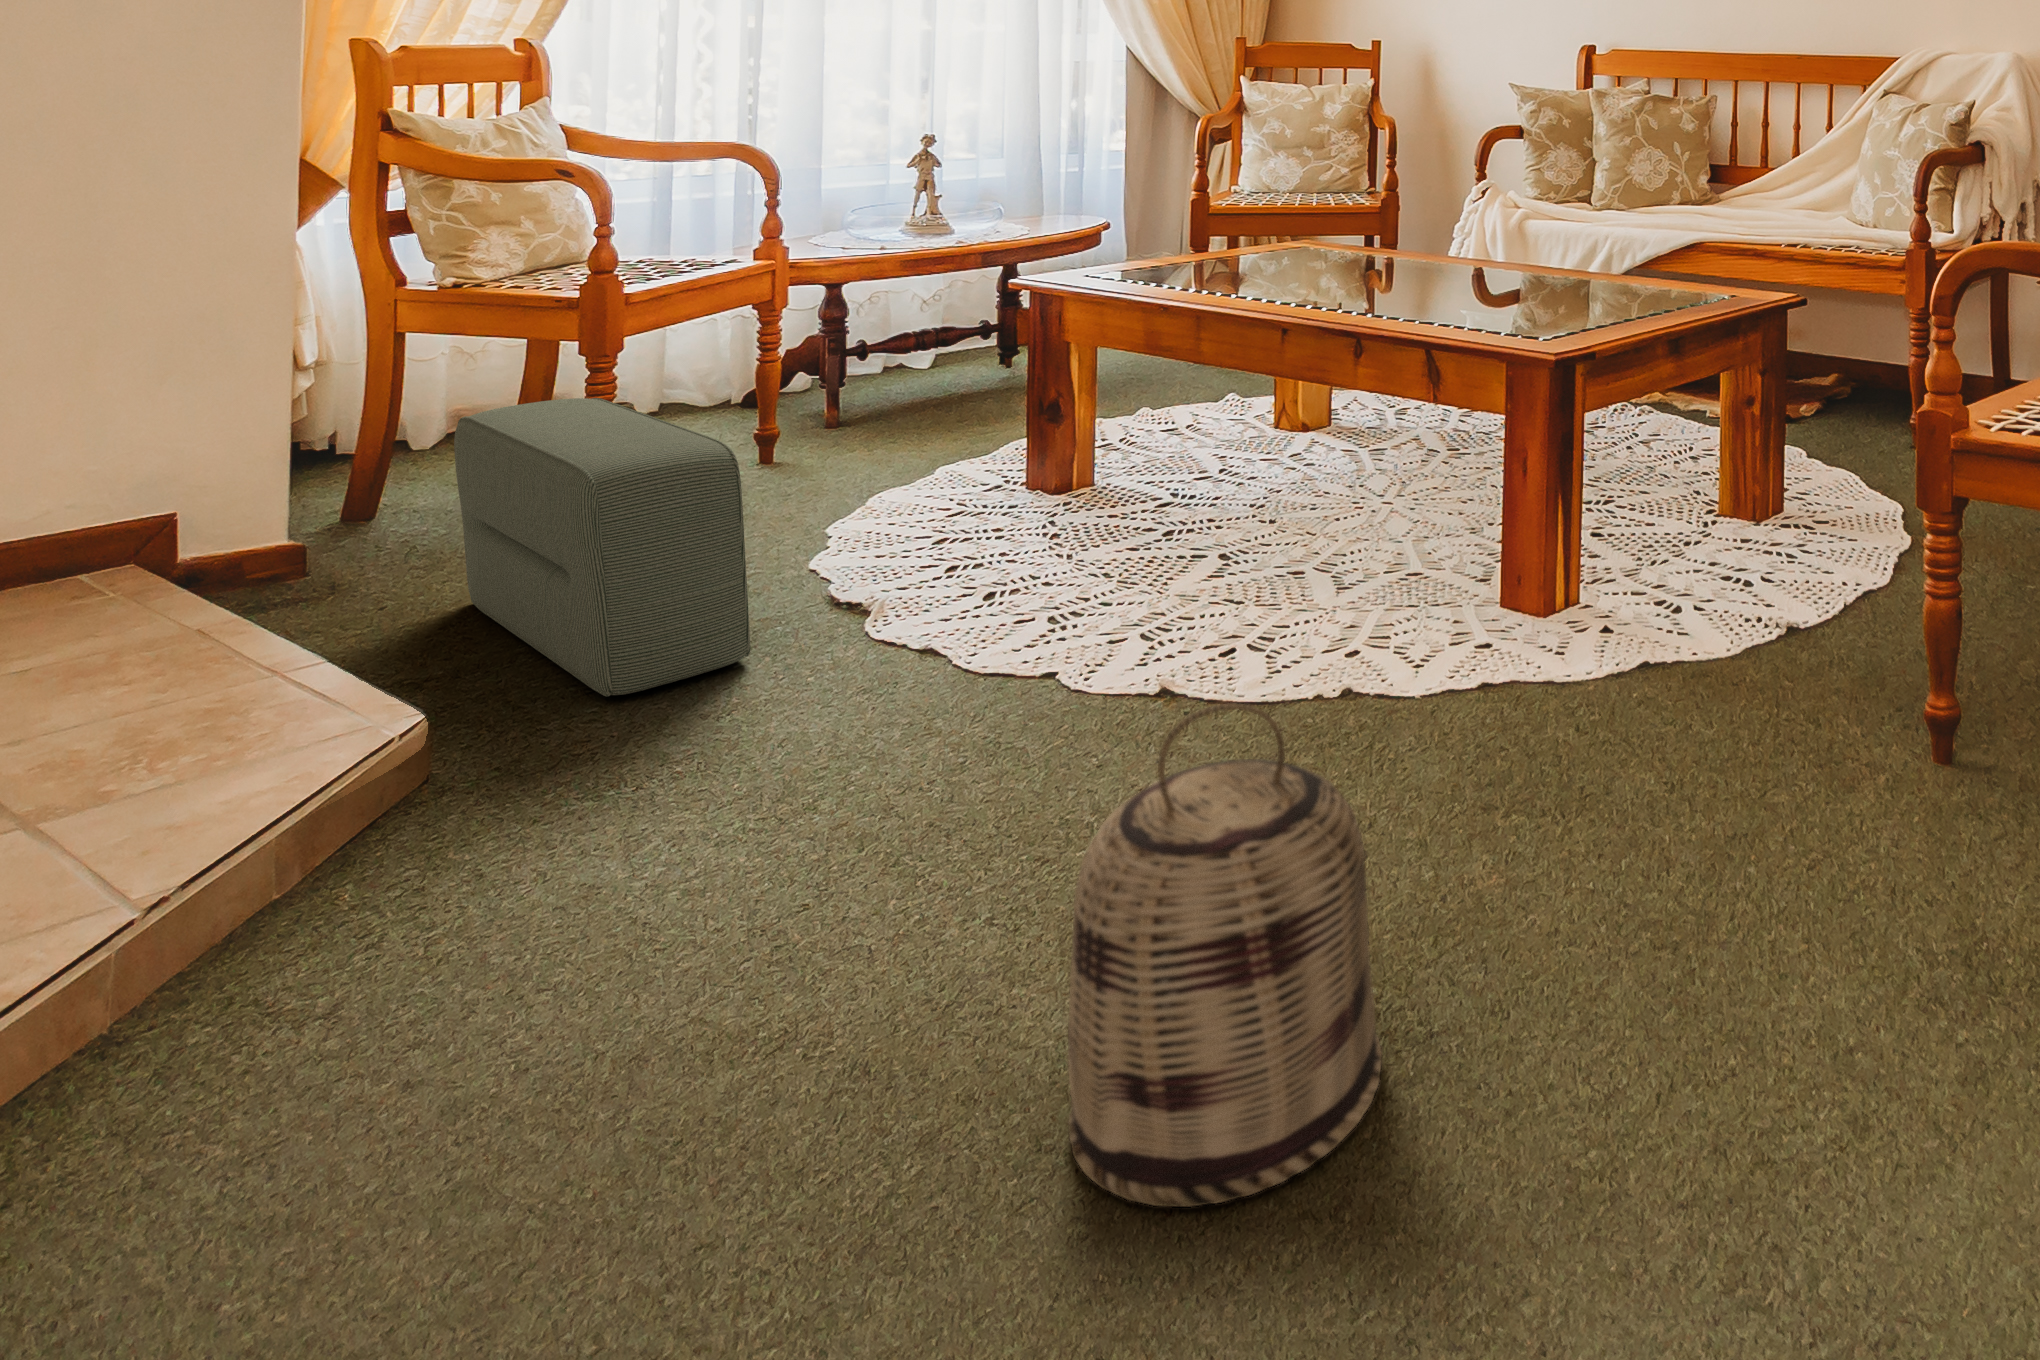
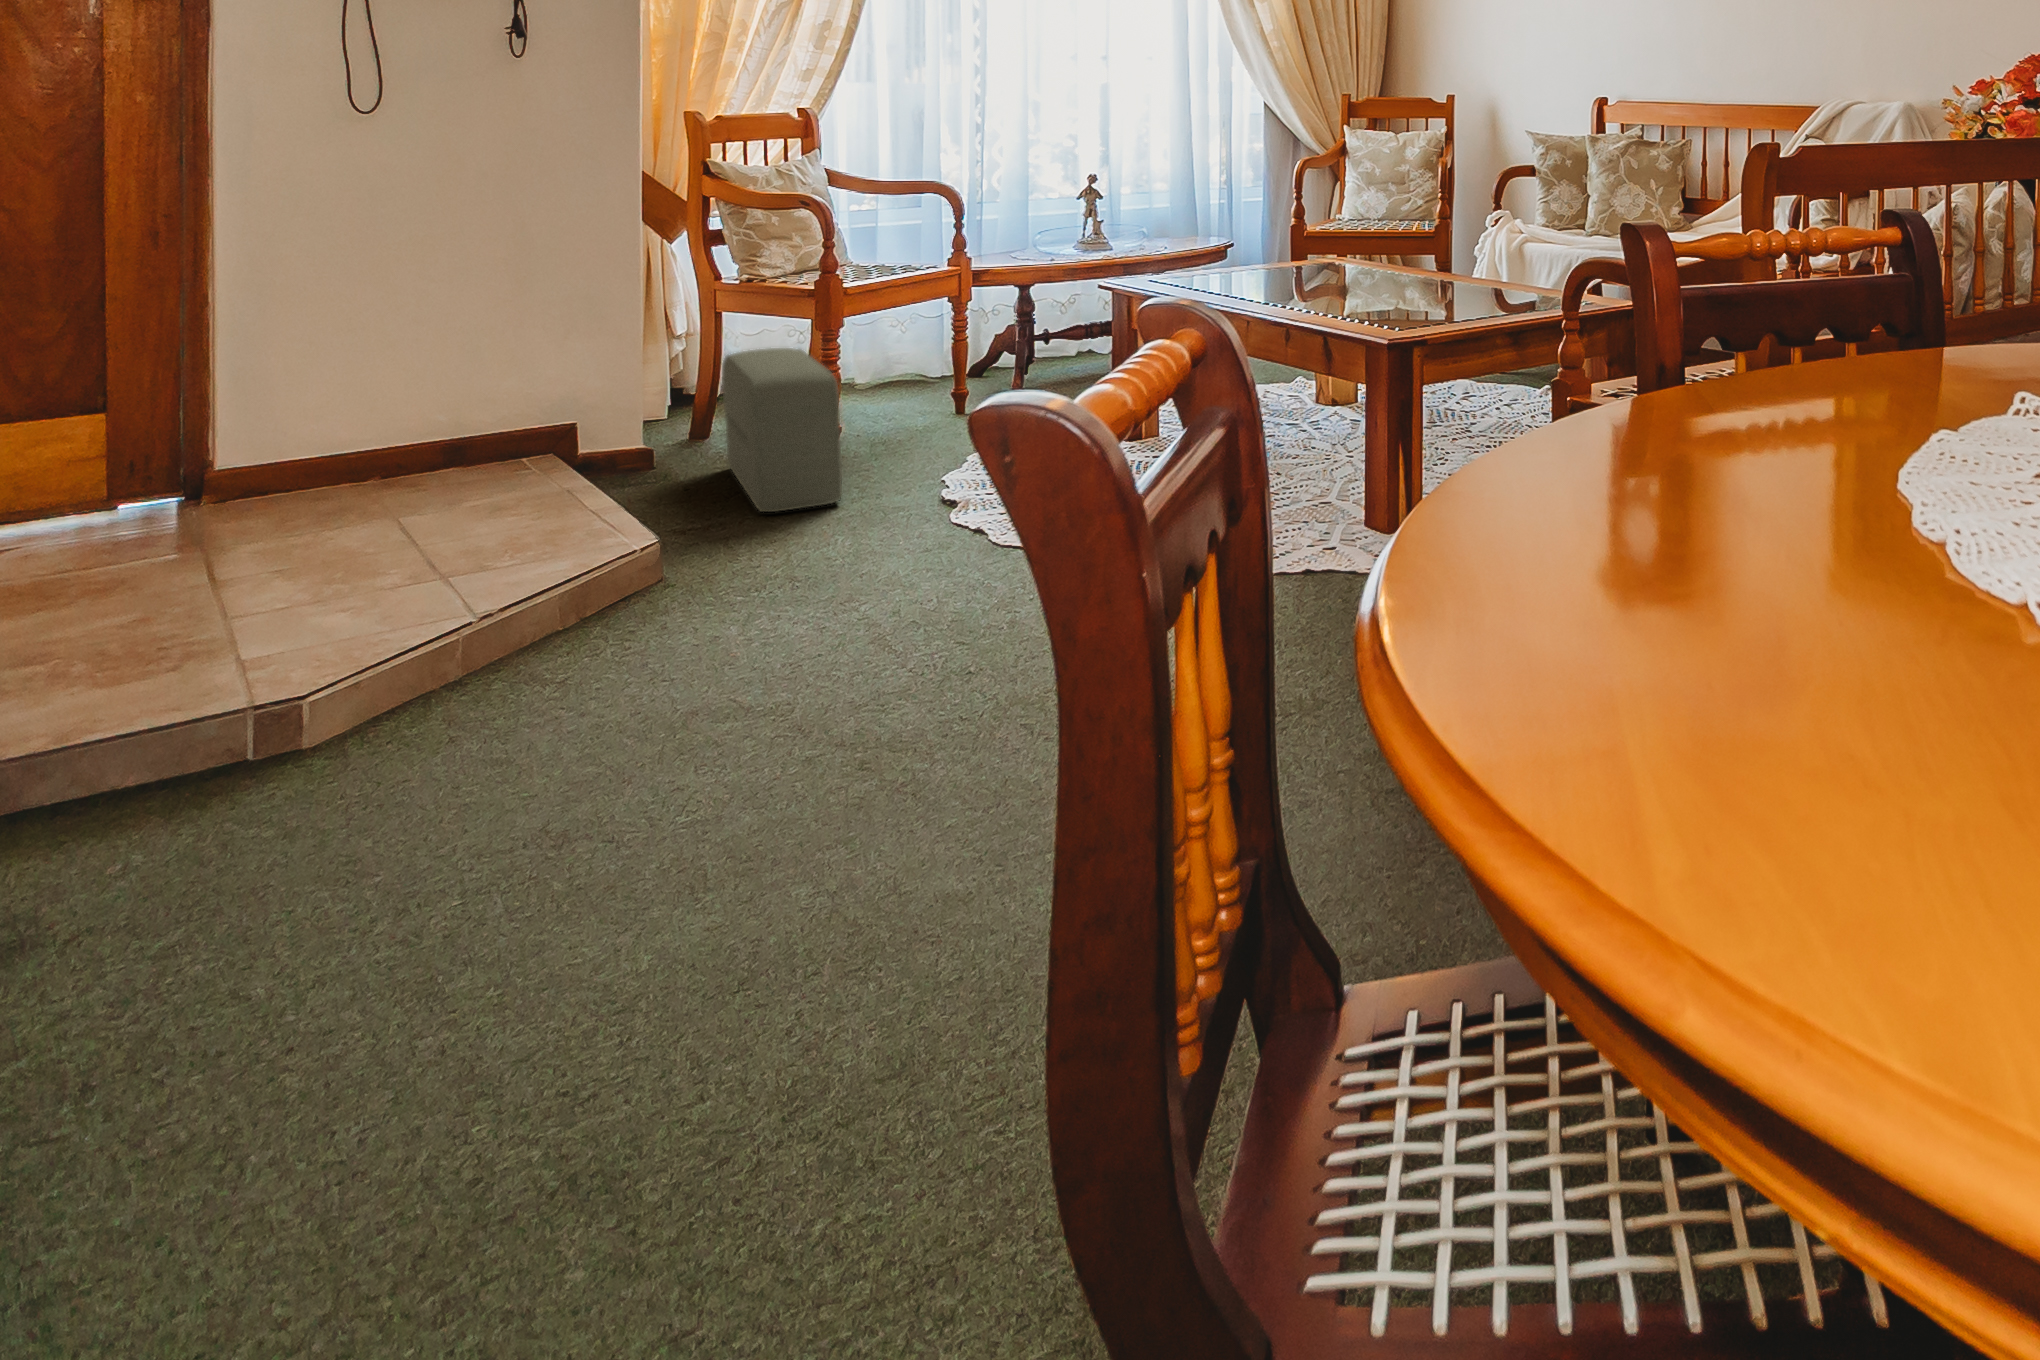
basket: present [1068,703,1382,1207] -> none [811,477,973,697]

